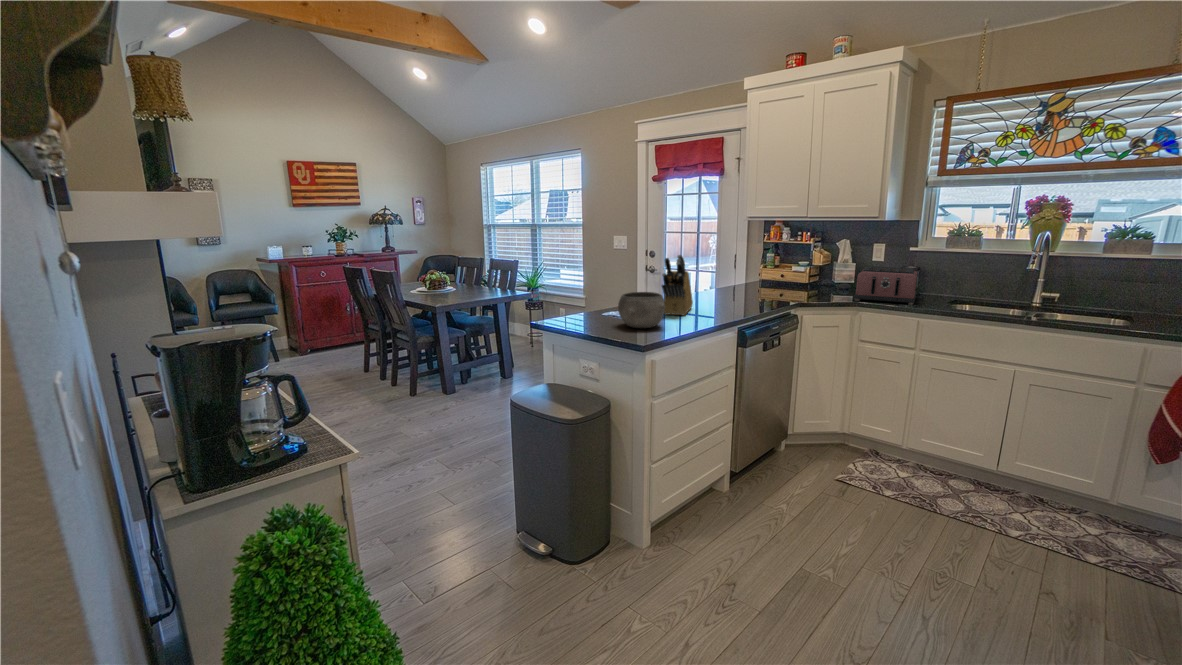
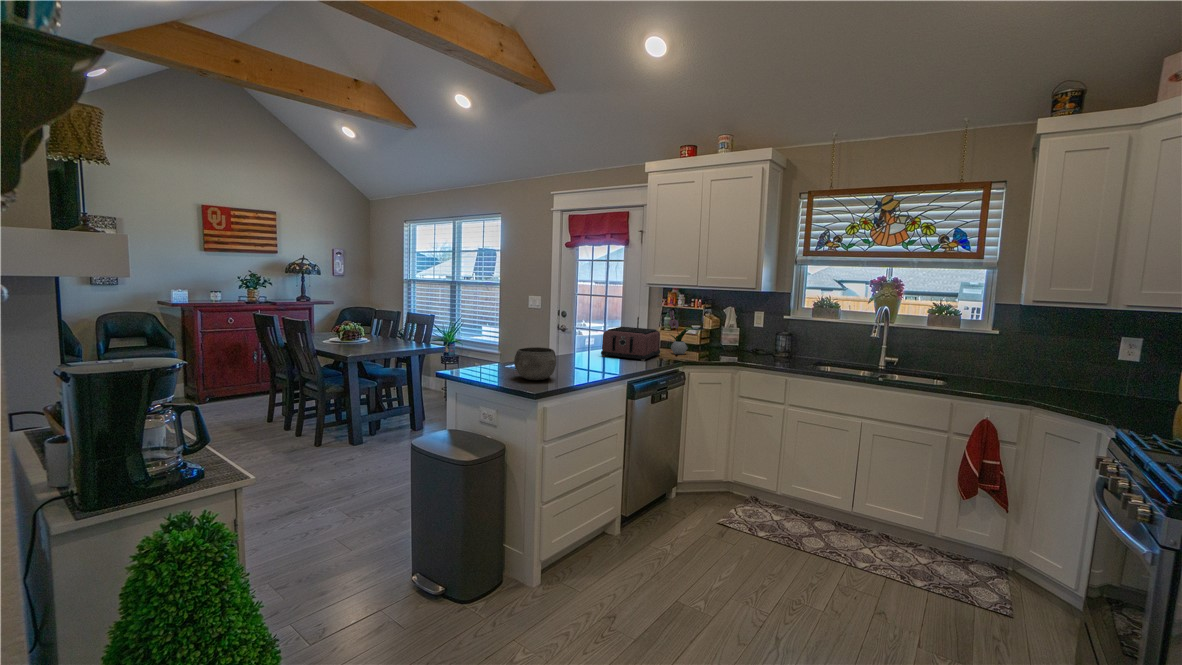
flower arrangement: none [774,238,800,295] -> present [669,304,689,354]
knife block: present [662,255,693,315] -> none [557,315,589,370]
toaster: present [854,266,918,305] -> present [601,327,660,361]

